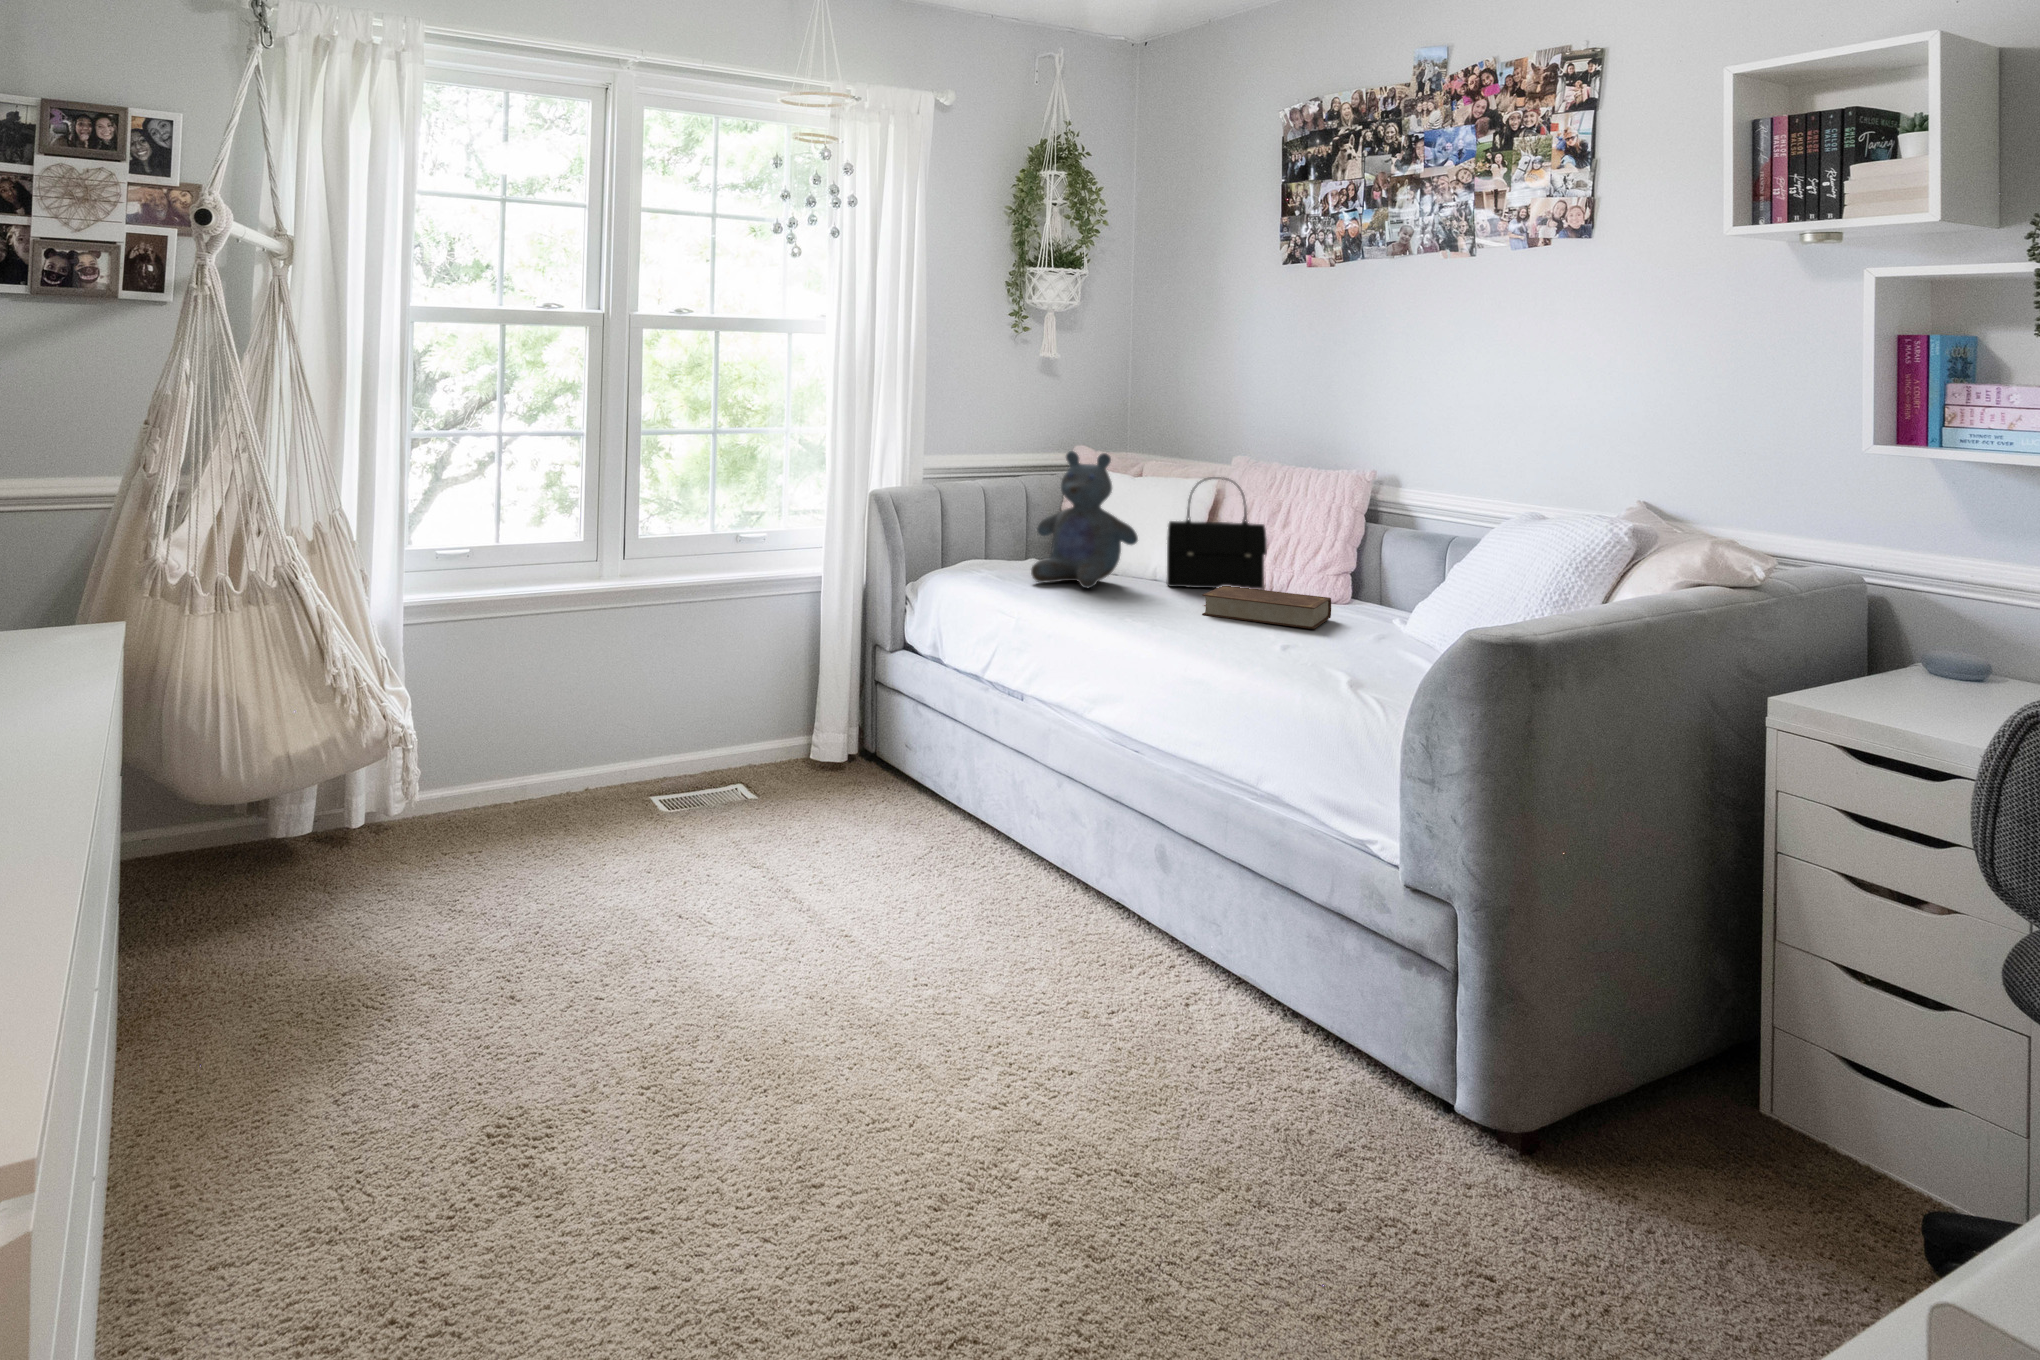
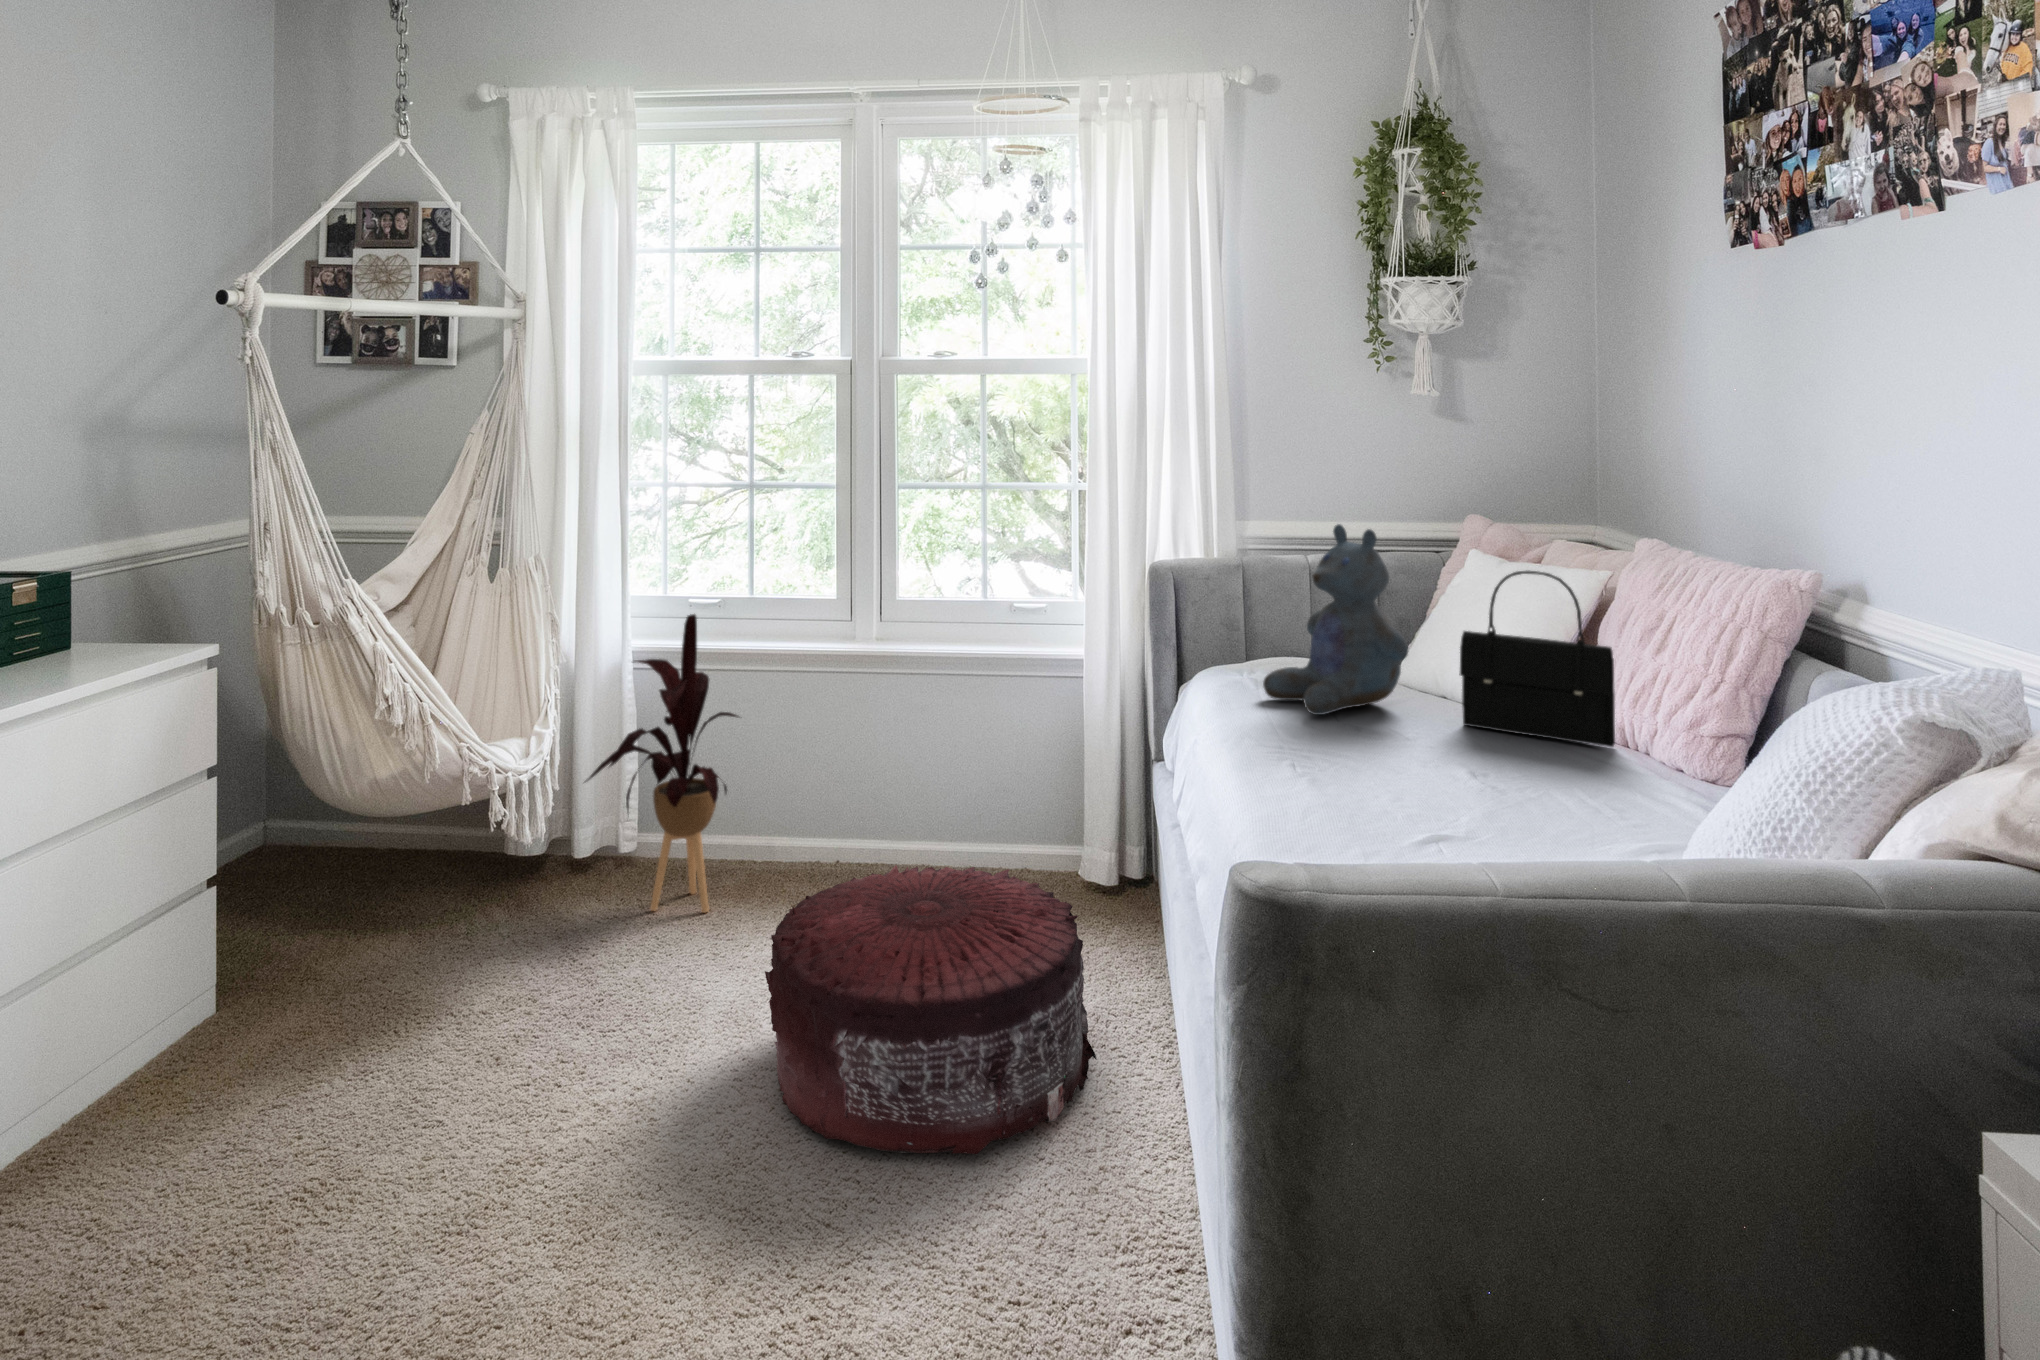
house plant: none [414,554,556,851] -> present [585,614,738,913]
book: present [1202,586,1331,629] -> none [1397,736,1608,826]
pouf: none [745,738,1003,952] -> present [765,866,1096,1154]

